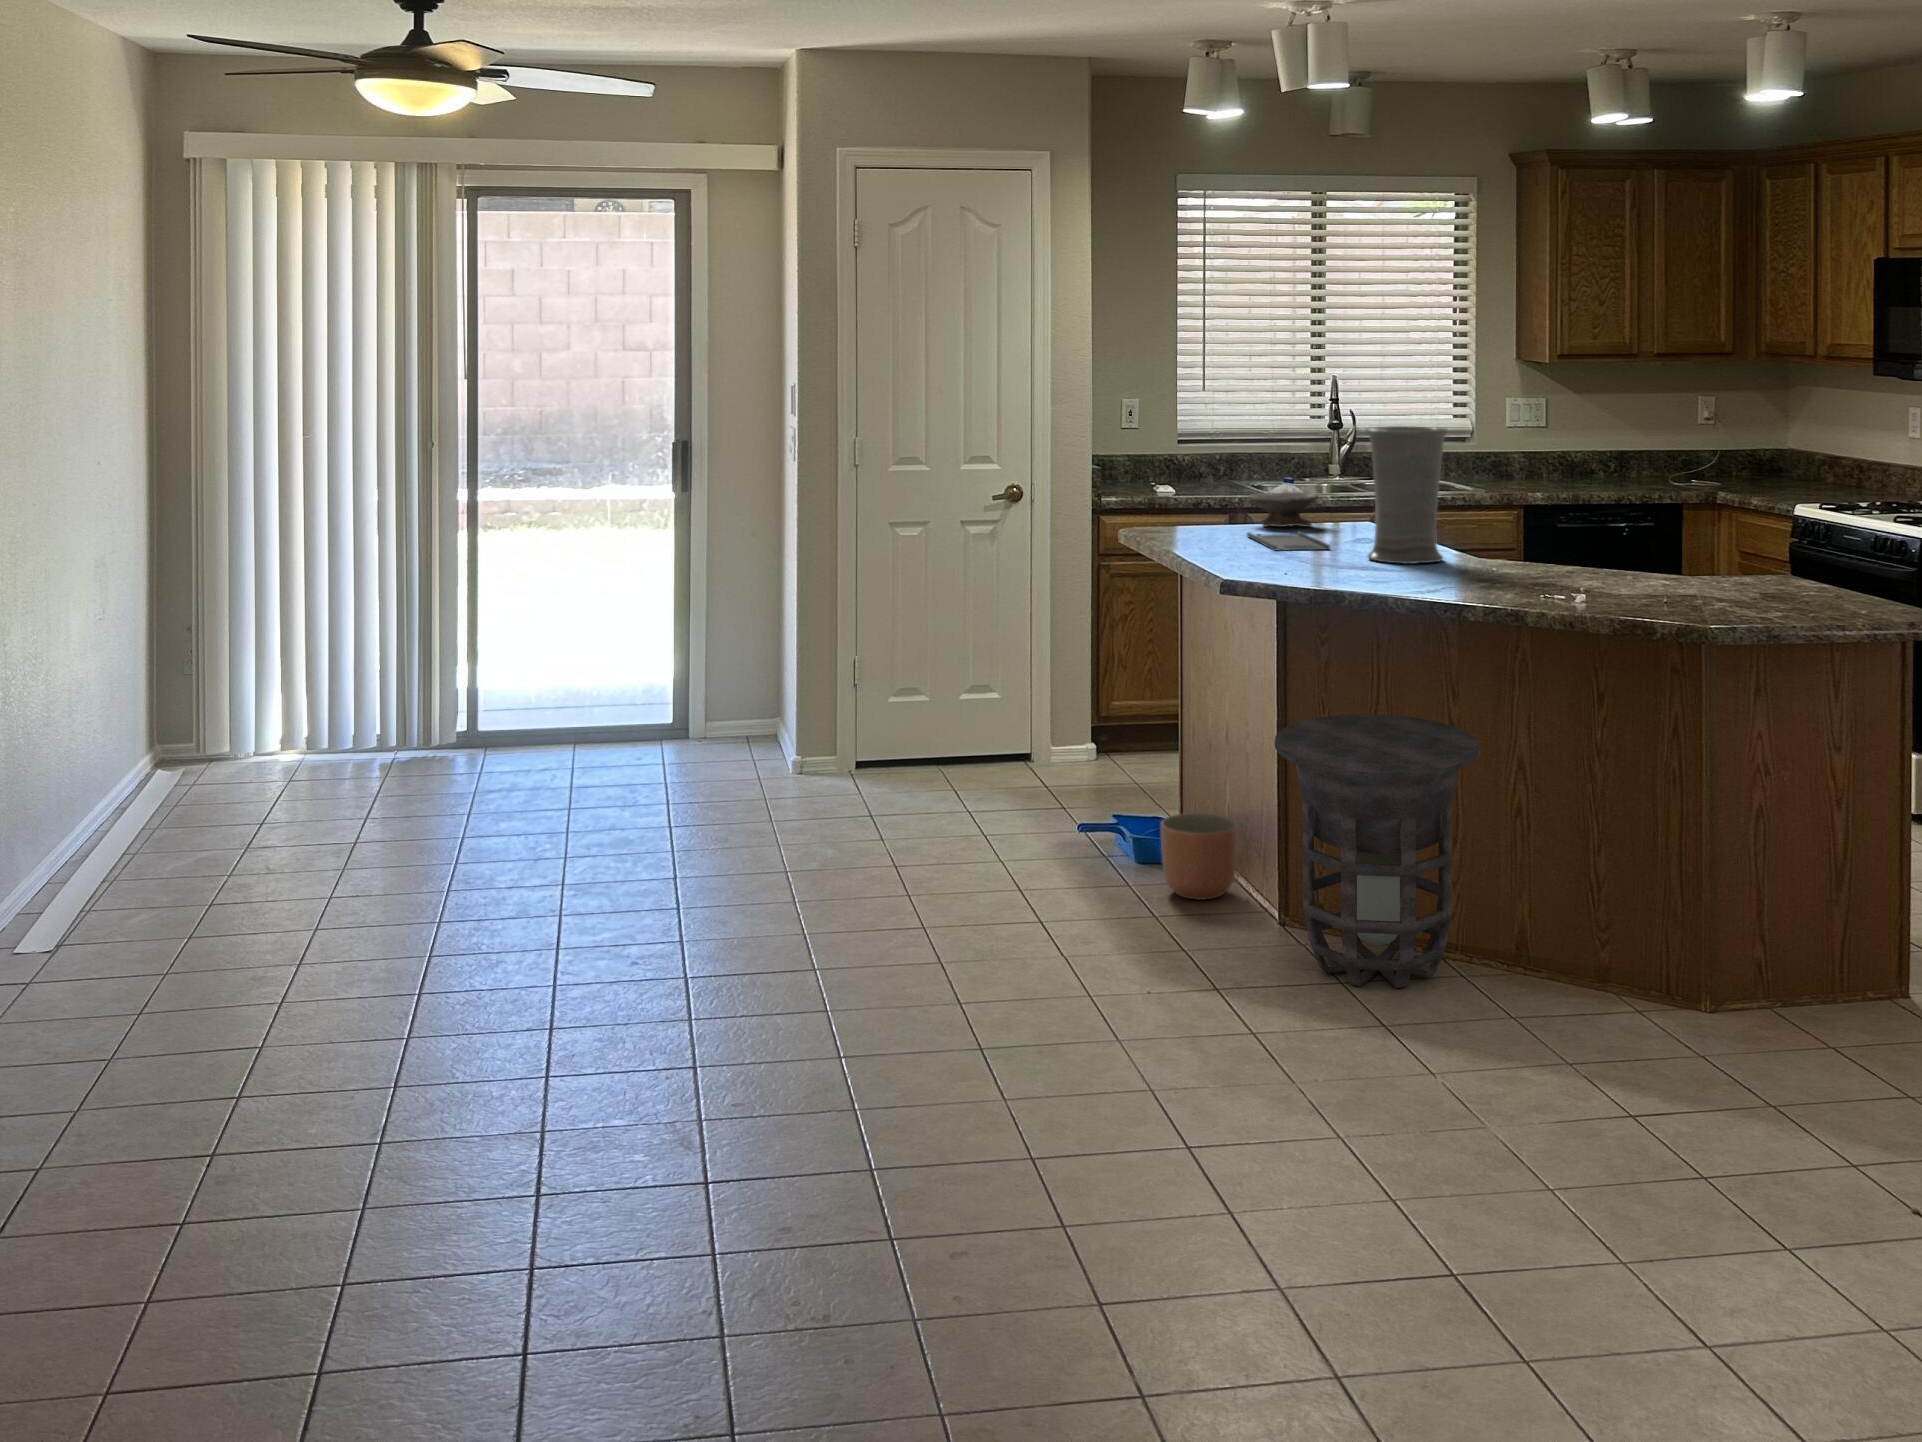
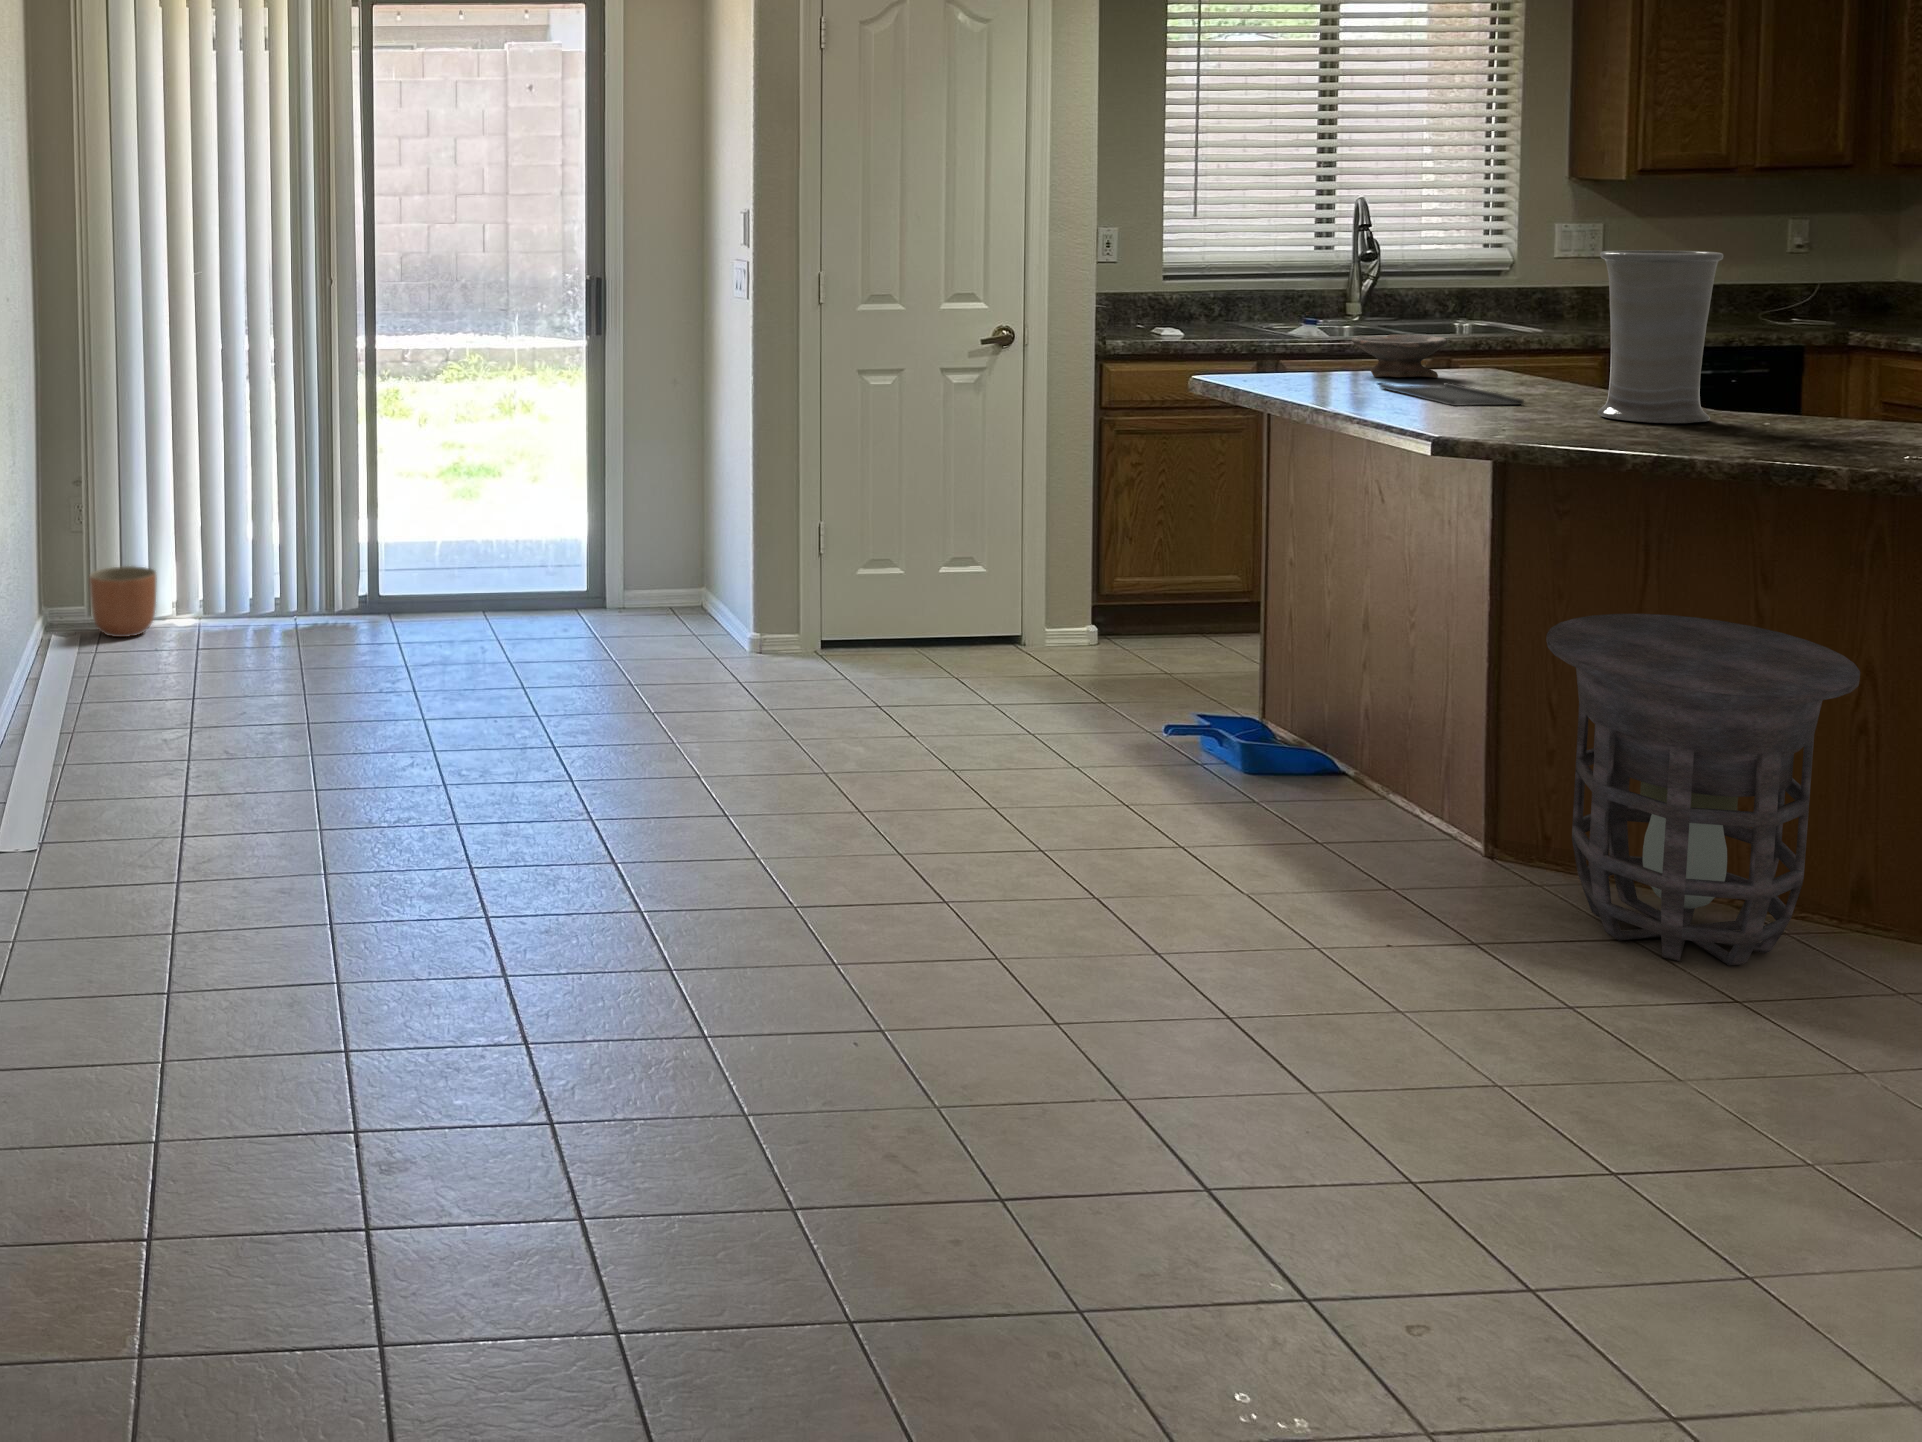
planter: present [1161,813,1238,900] -> present [89,566,157,637]

